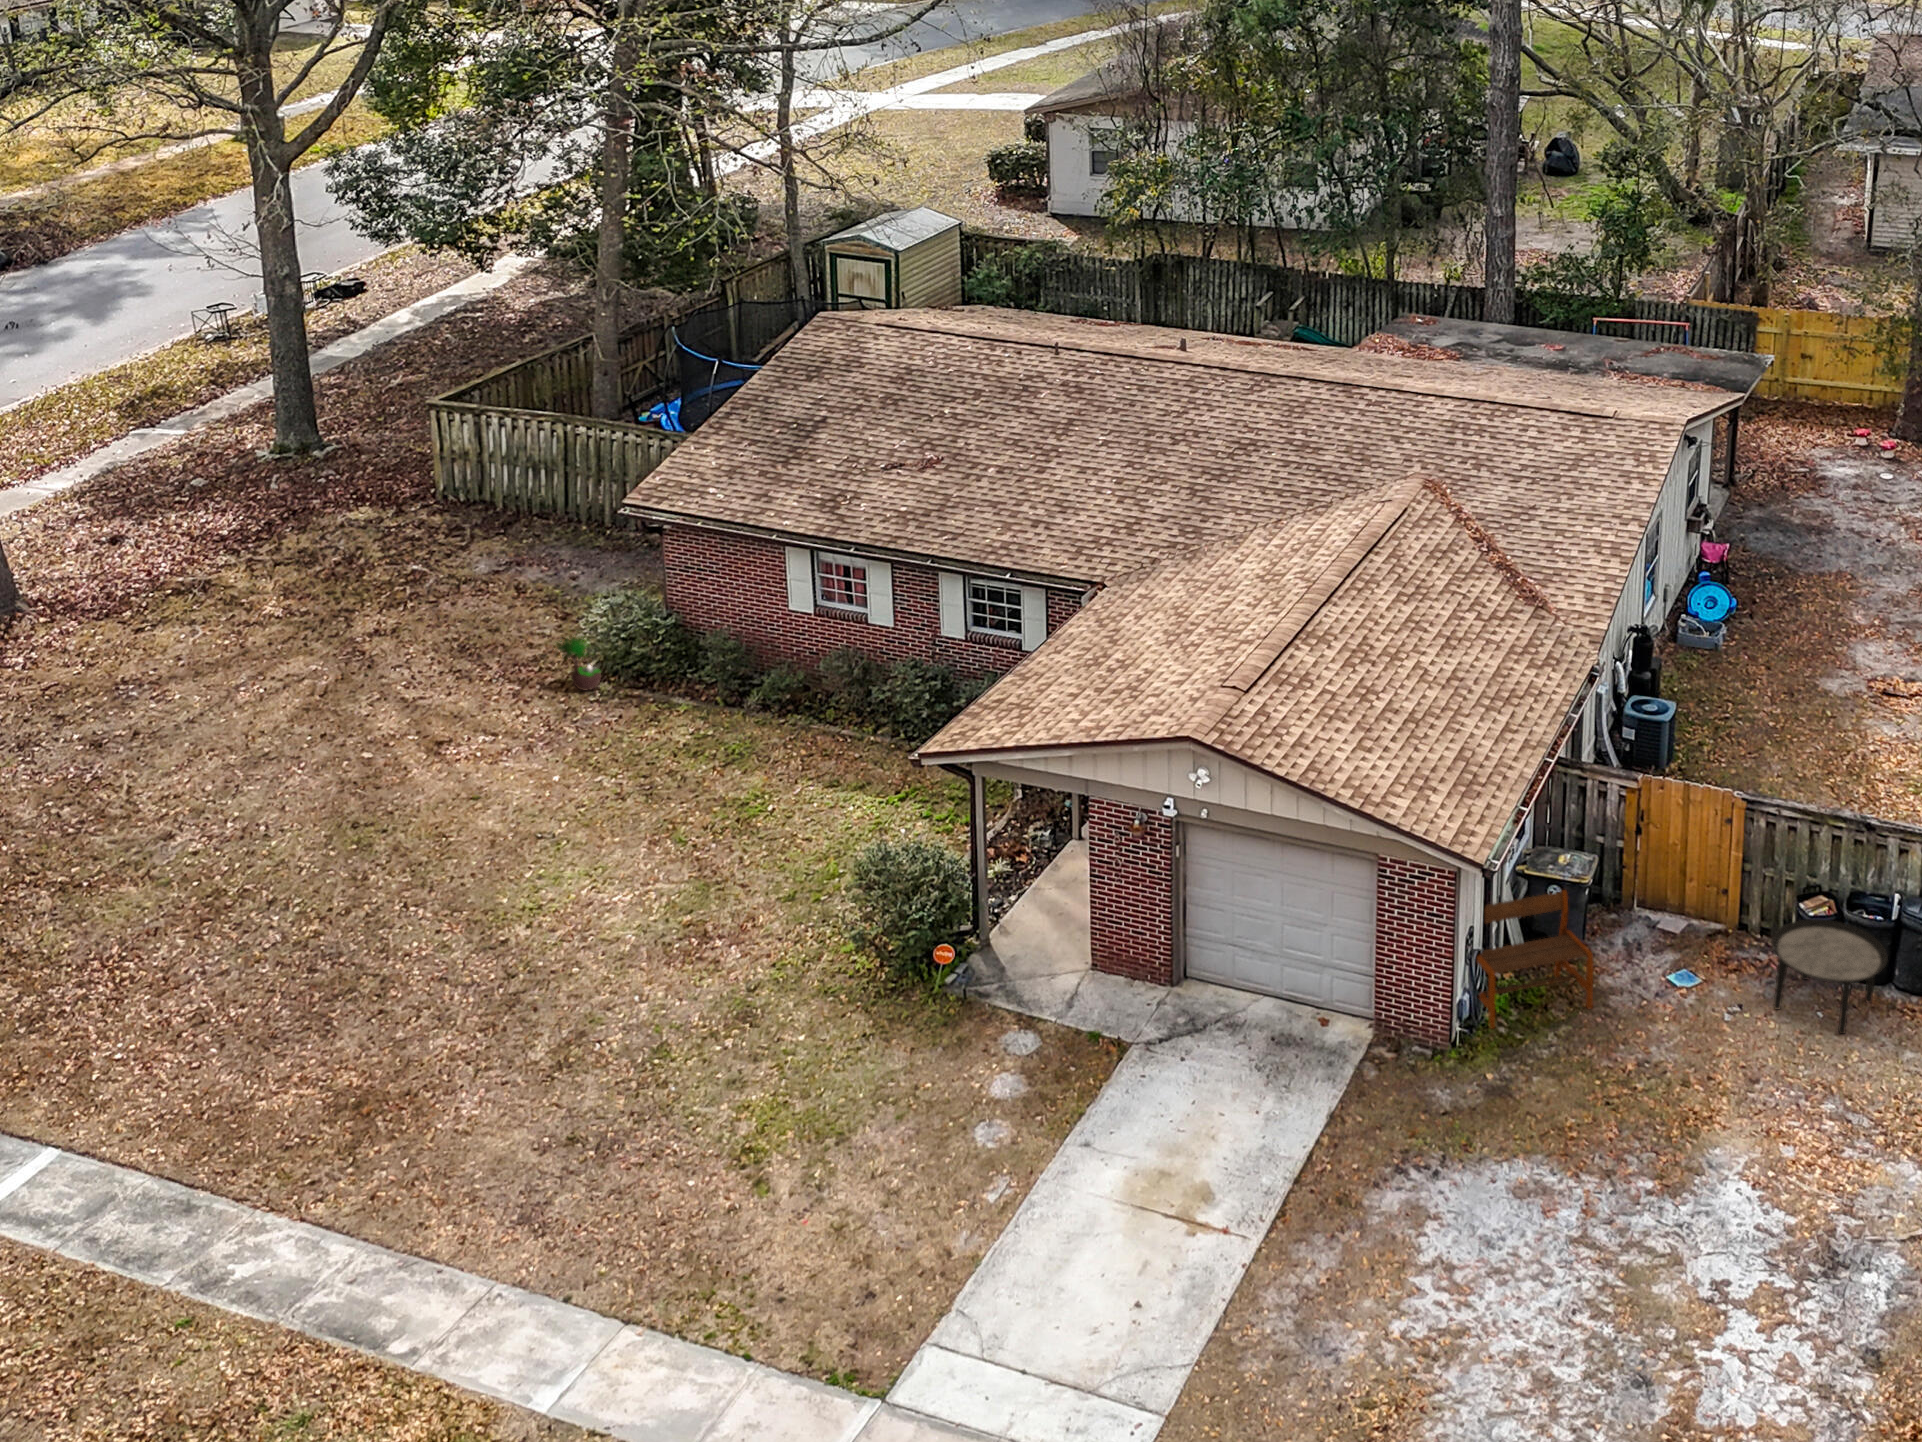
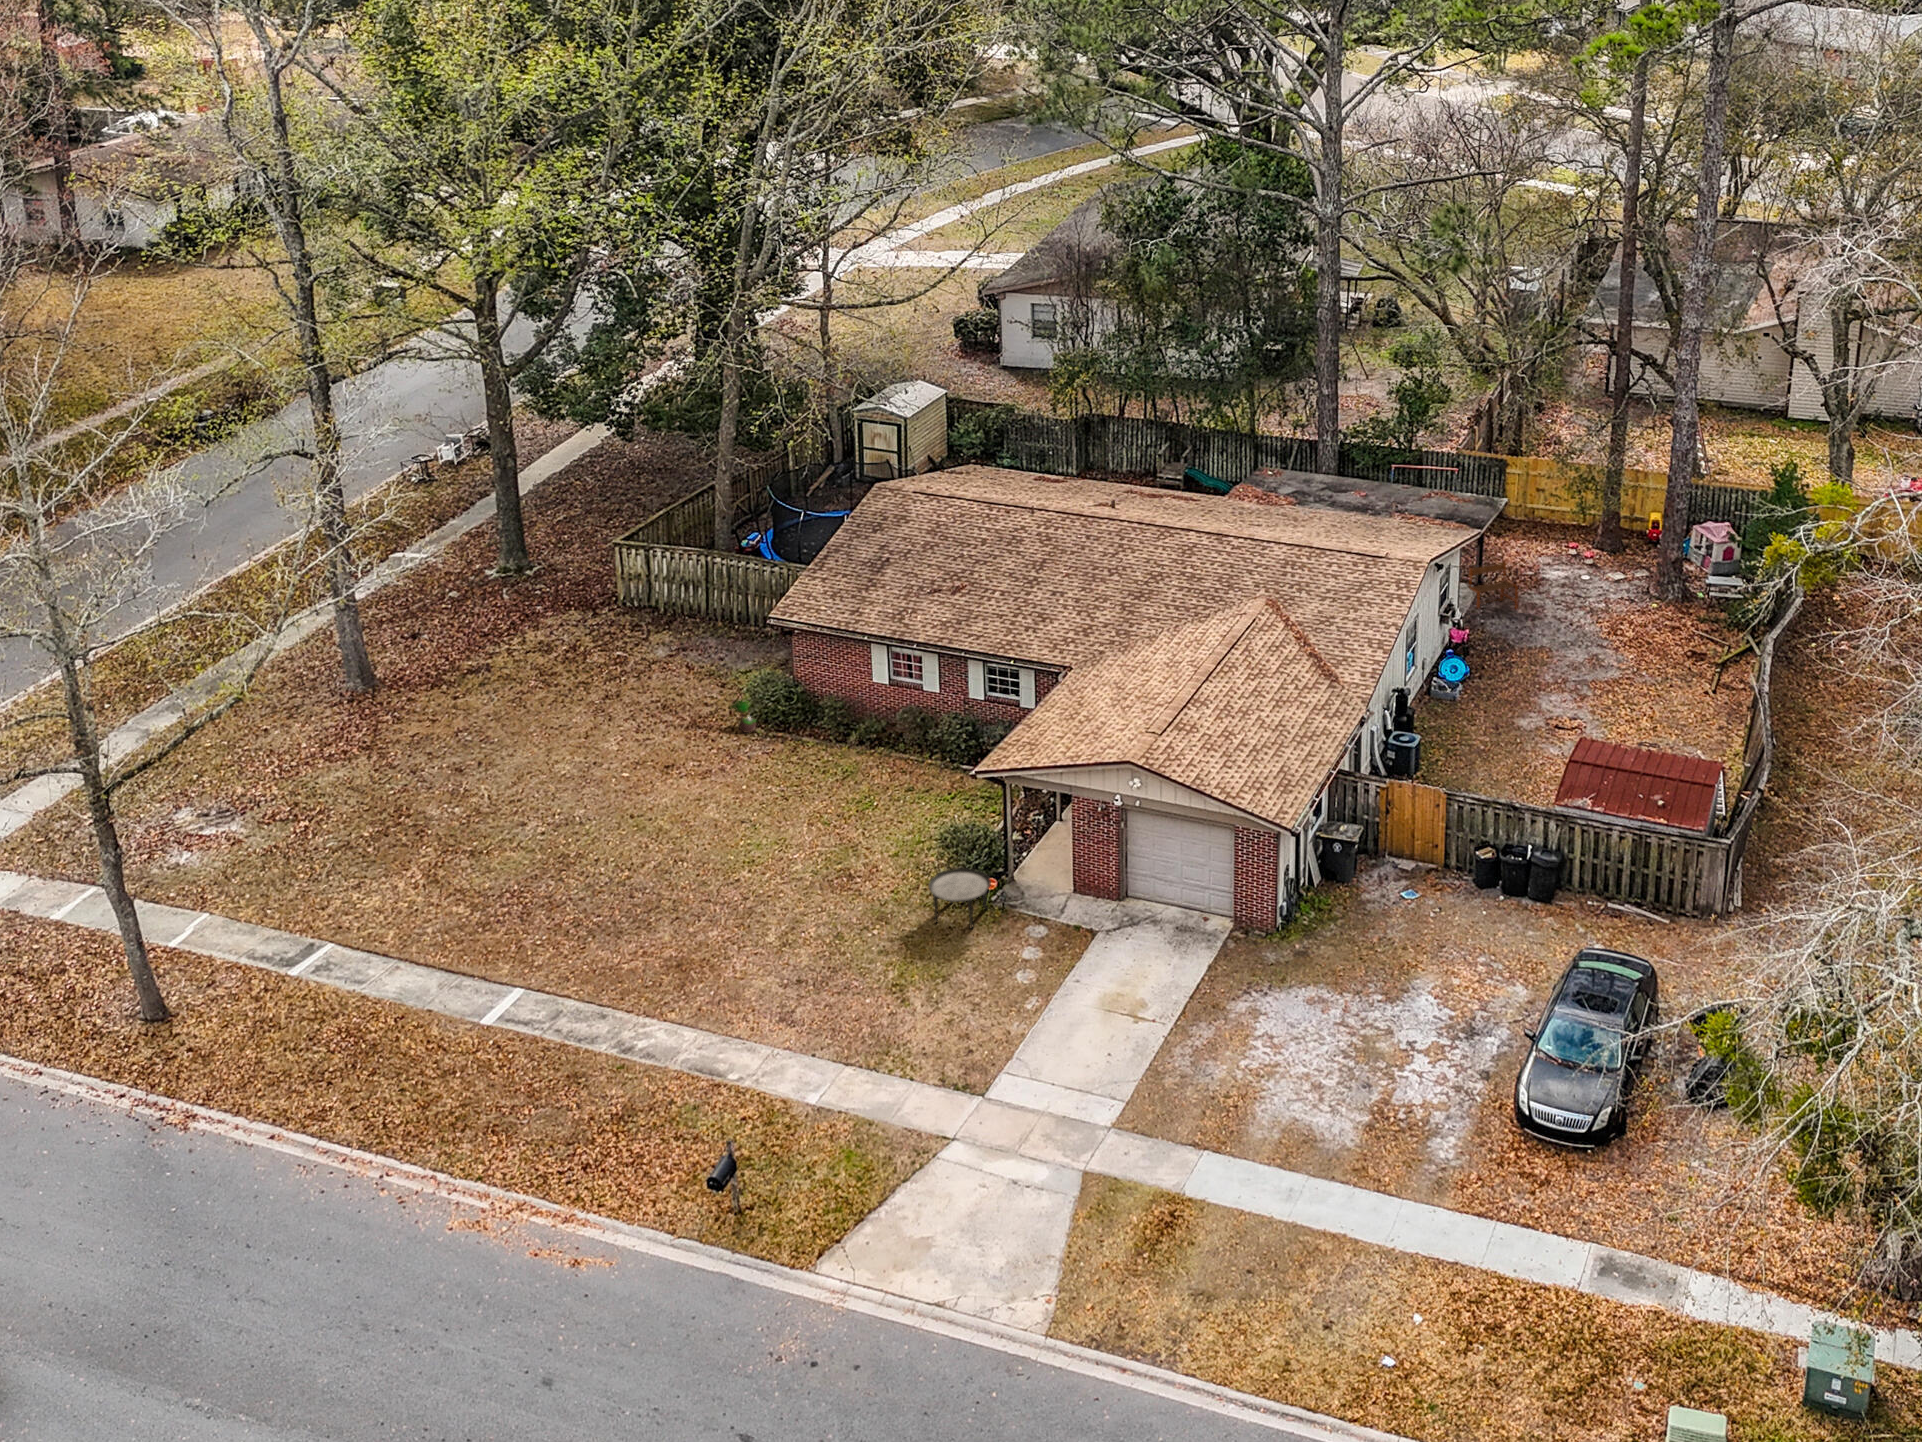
bench: present [1477,890,1593,1028] -> present [1469,563,1518,608]
round table: present [1772,919,1888,1034] -> present [928,868,991,929]

